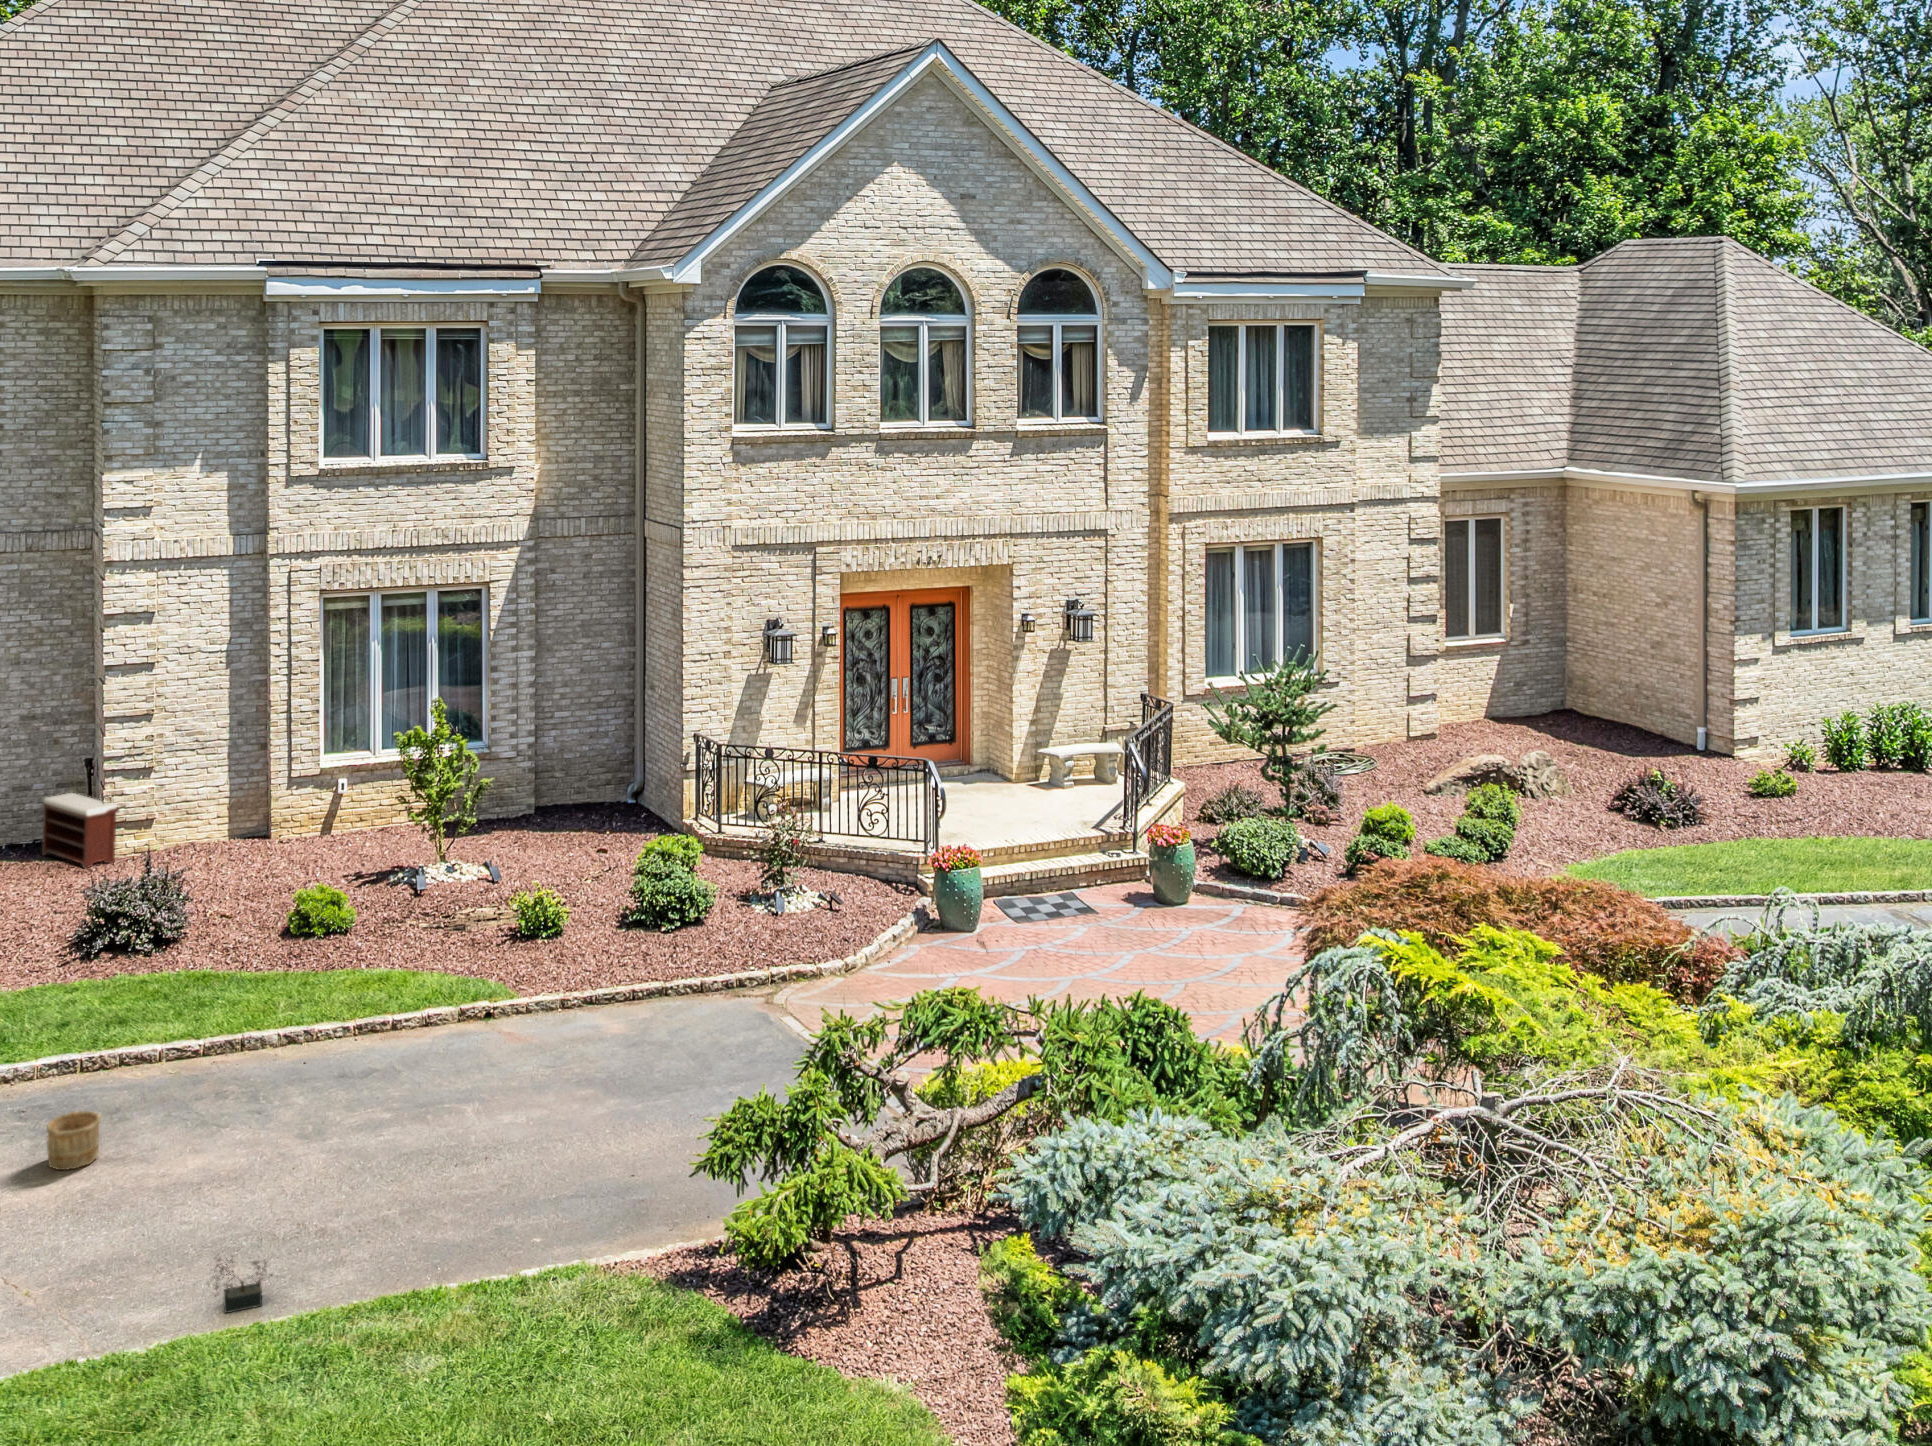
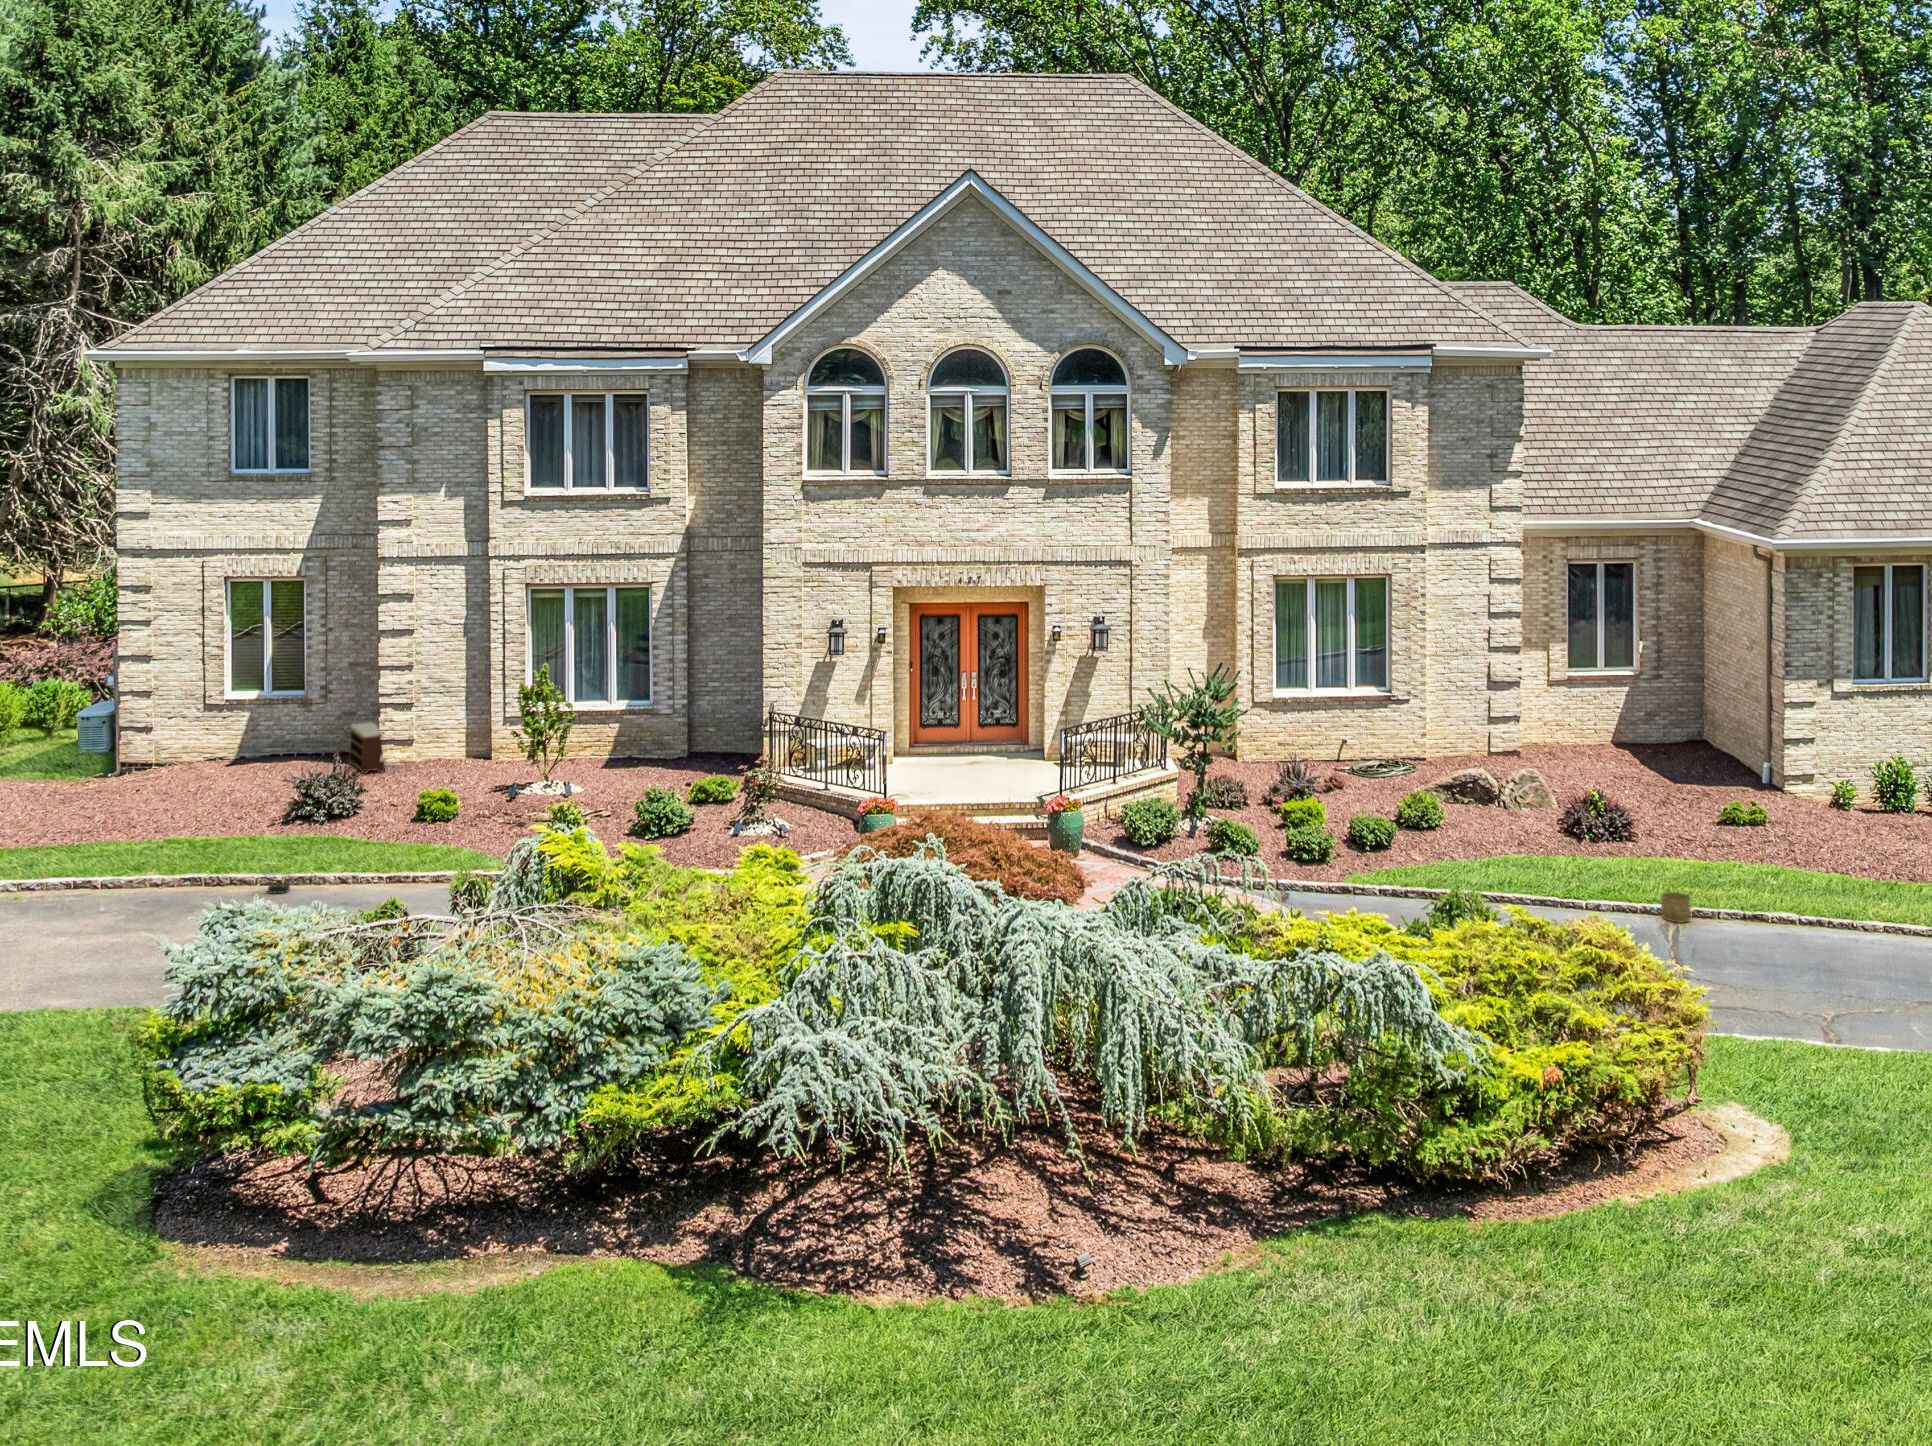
wooden bucket: present [46,1111,101,1170] -> present [1661,892,1691,923]
decorative plant: present [211,1256,272,1313] -> present [263,869,290,893]

